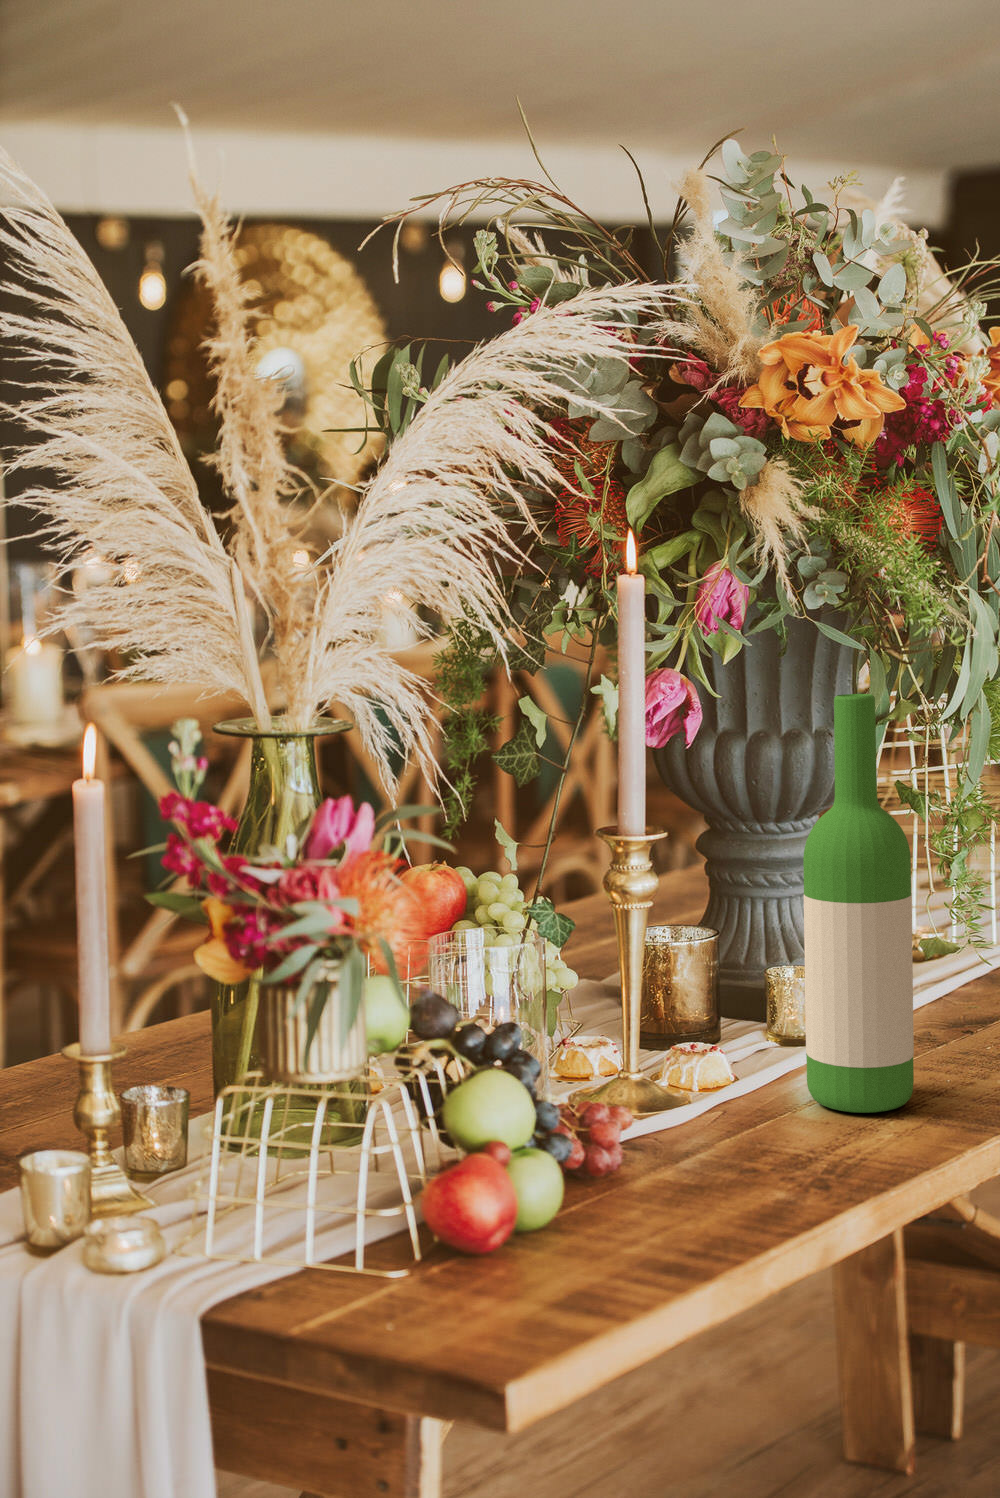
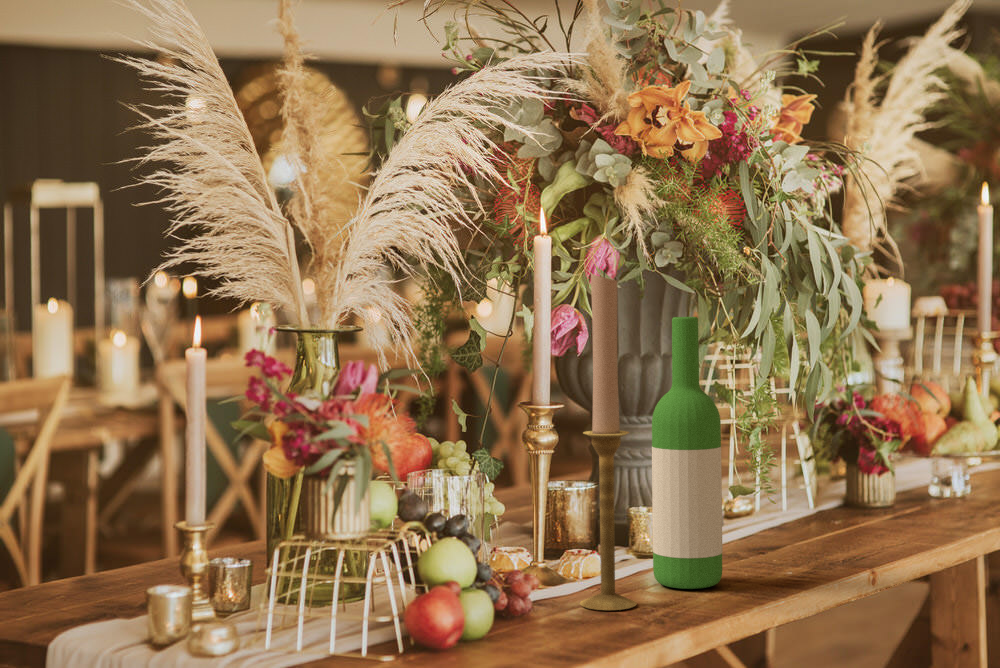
candlestick: none [696,631,785,1160] -> present [580,271,637,610]

